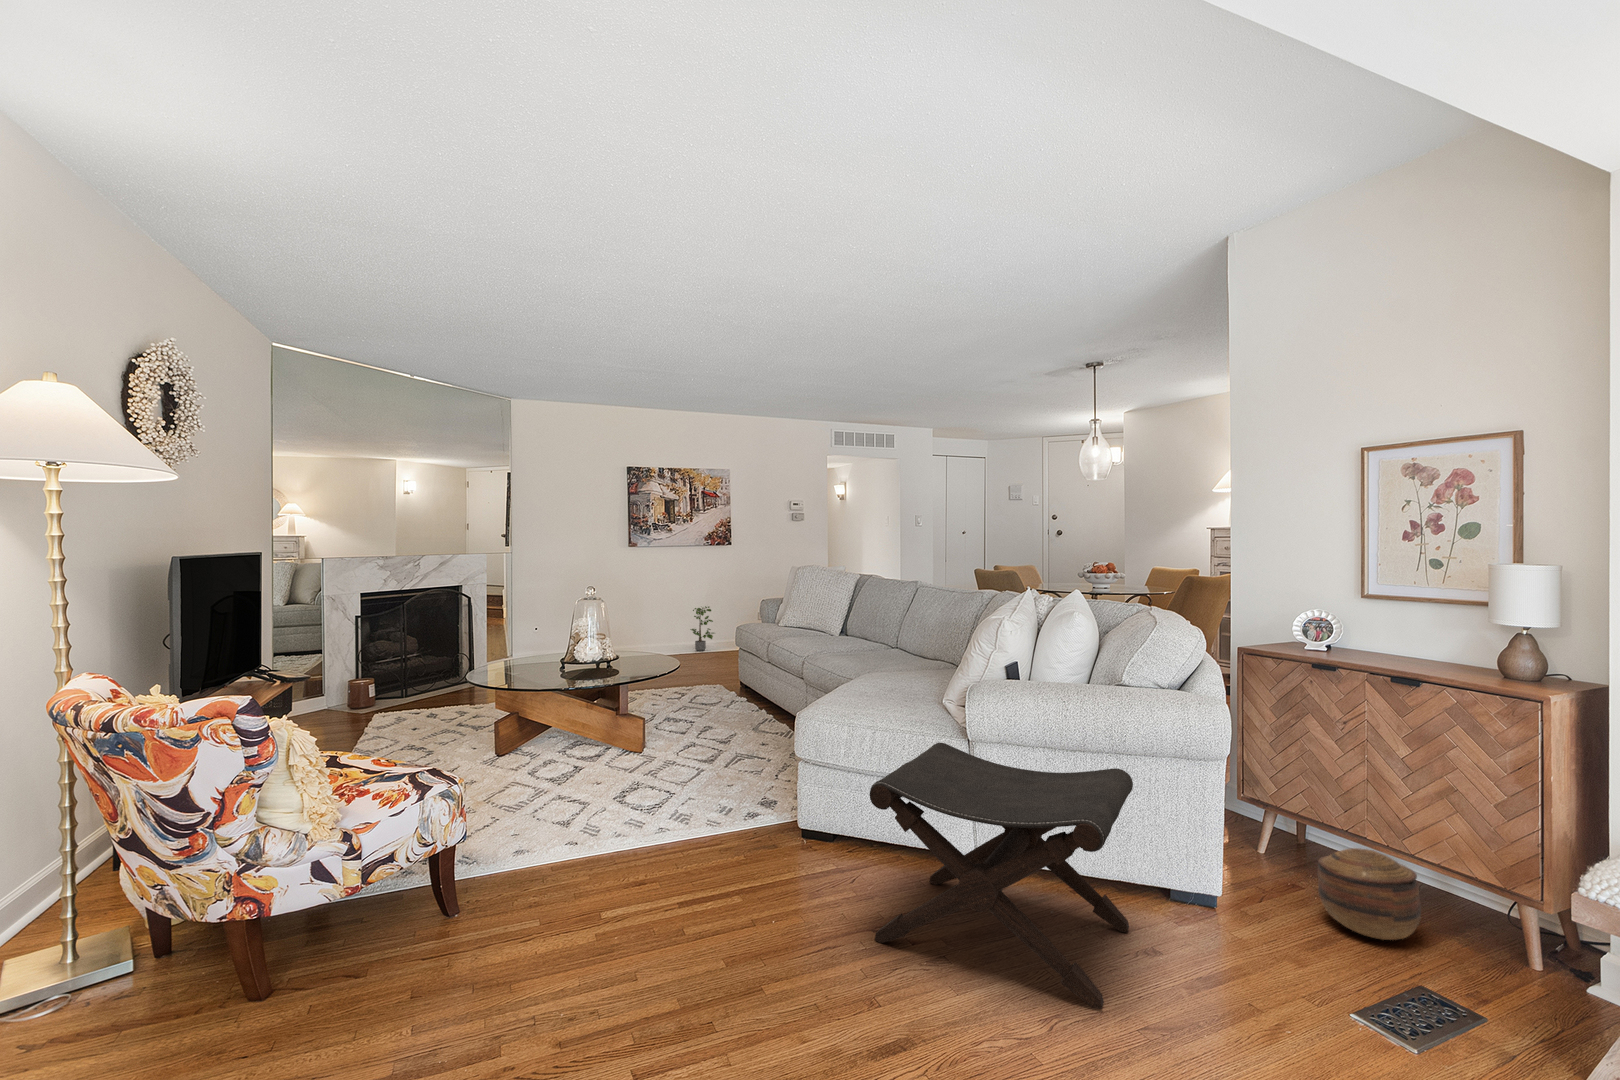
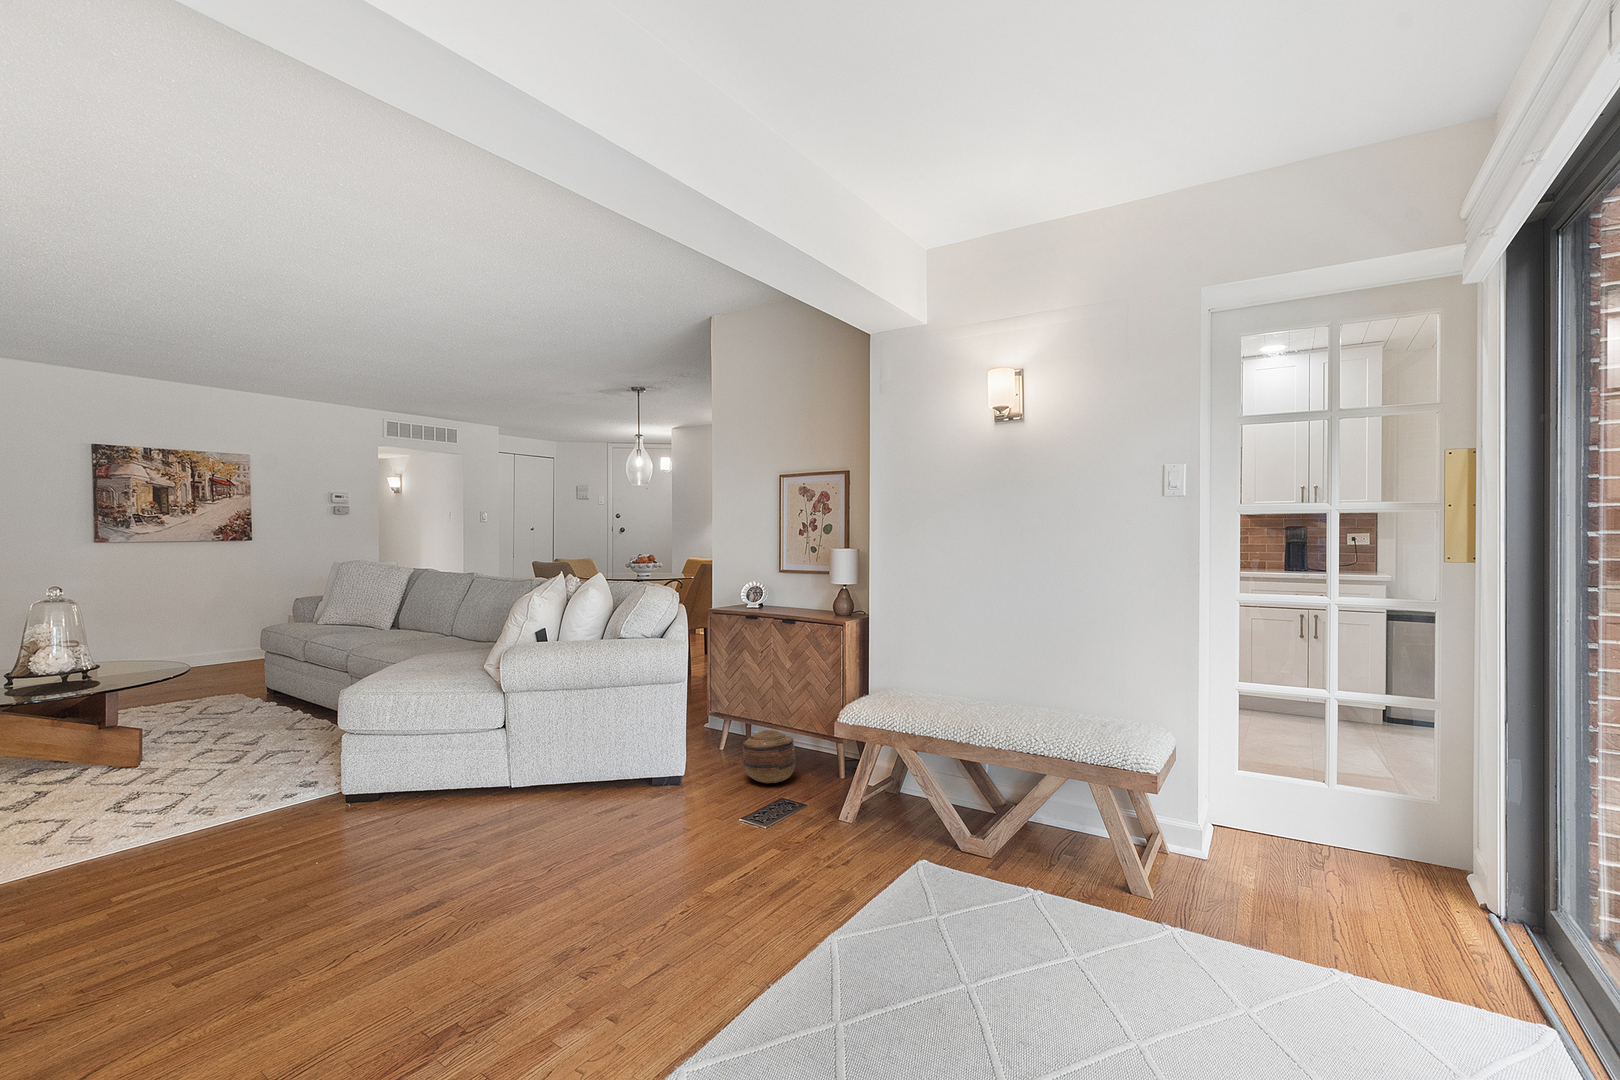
potted plant: present [690,606,714,651] -> none [192,607,231,660]
footstool: present [870,743,1133,1009] -> none [409,697,622,859]

